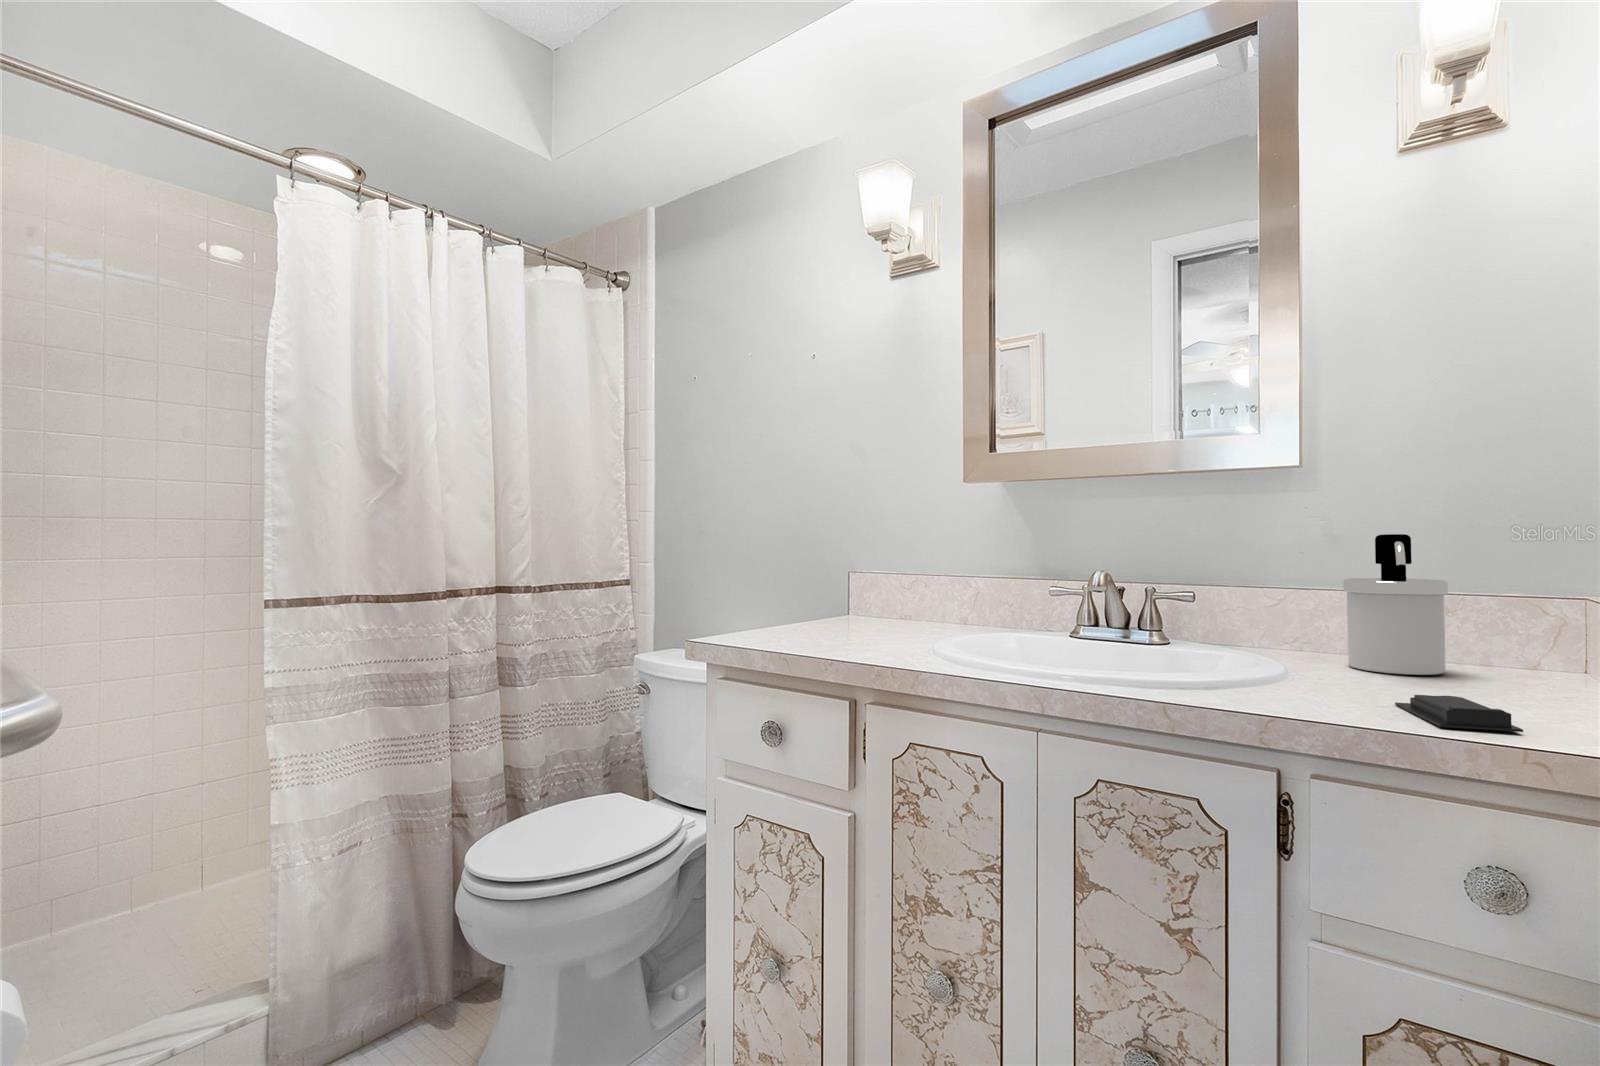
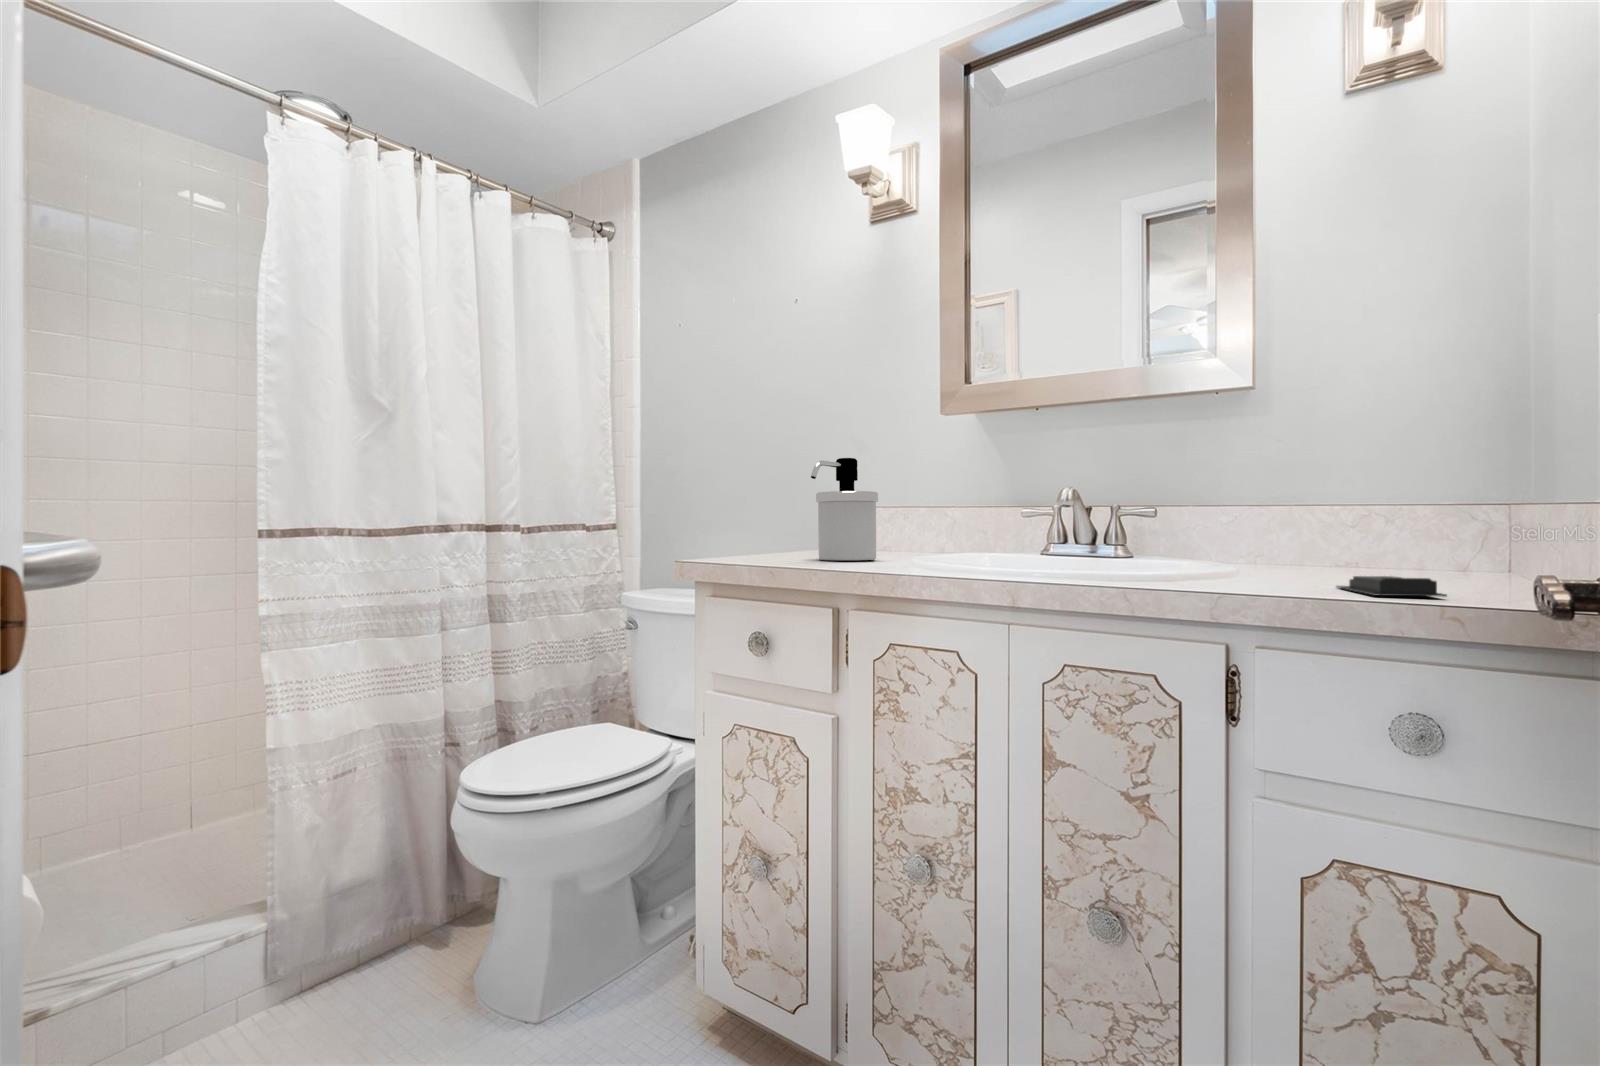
soap dispenser: present [1343,534,1448,675] -> present [811,458,878,561]

